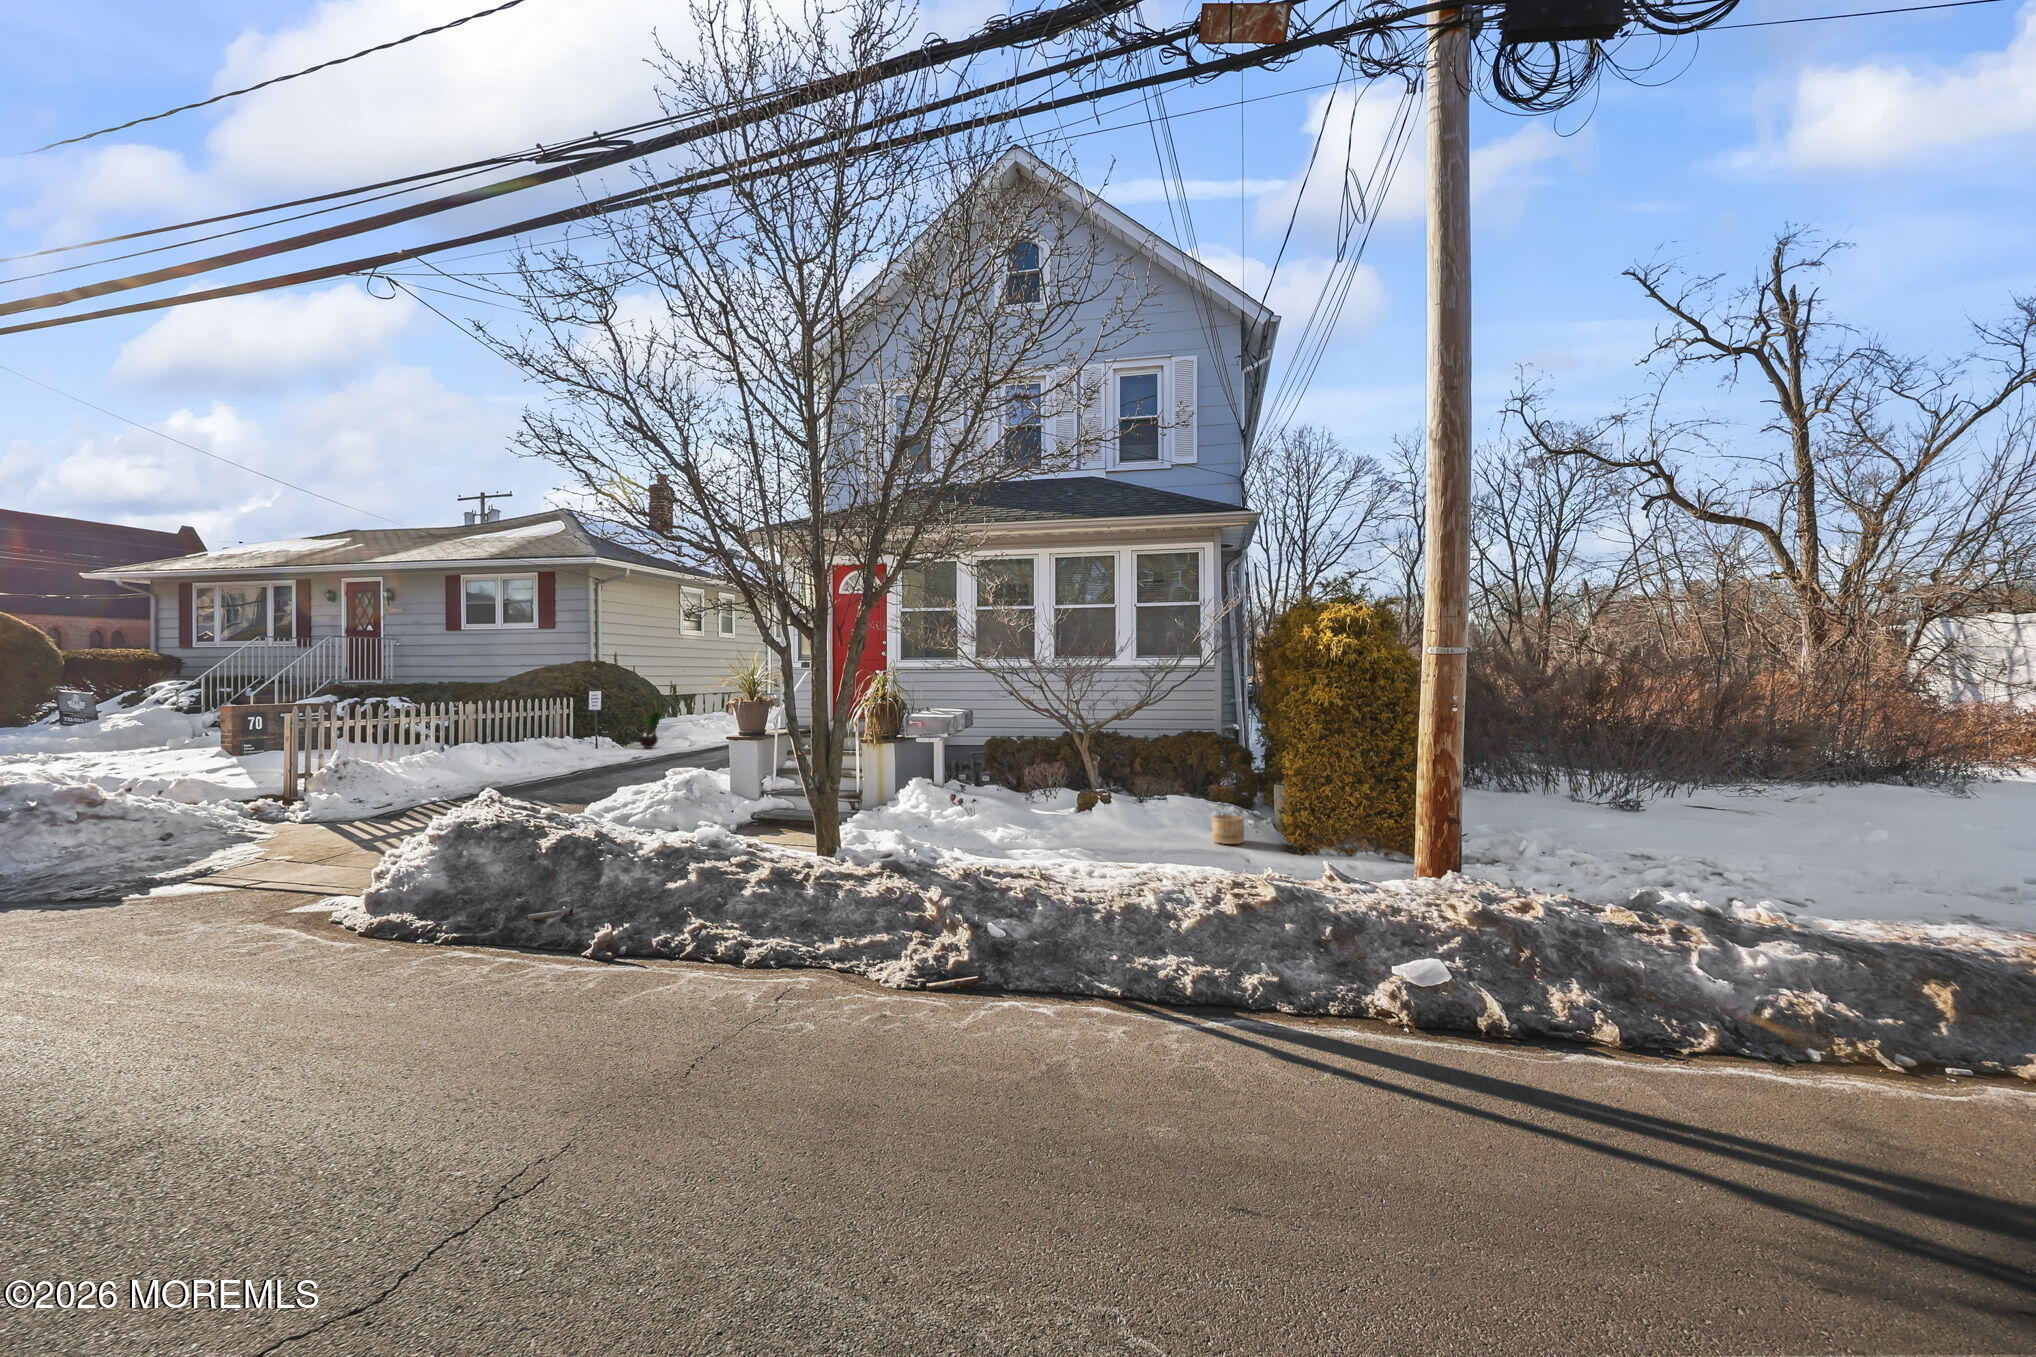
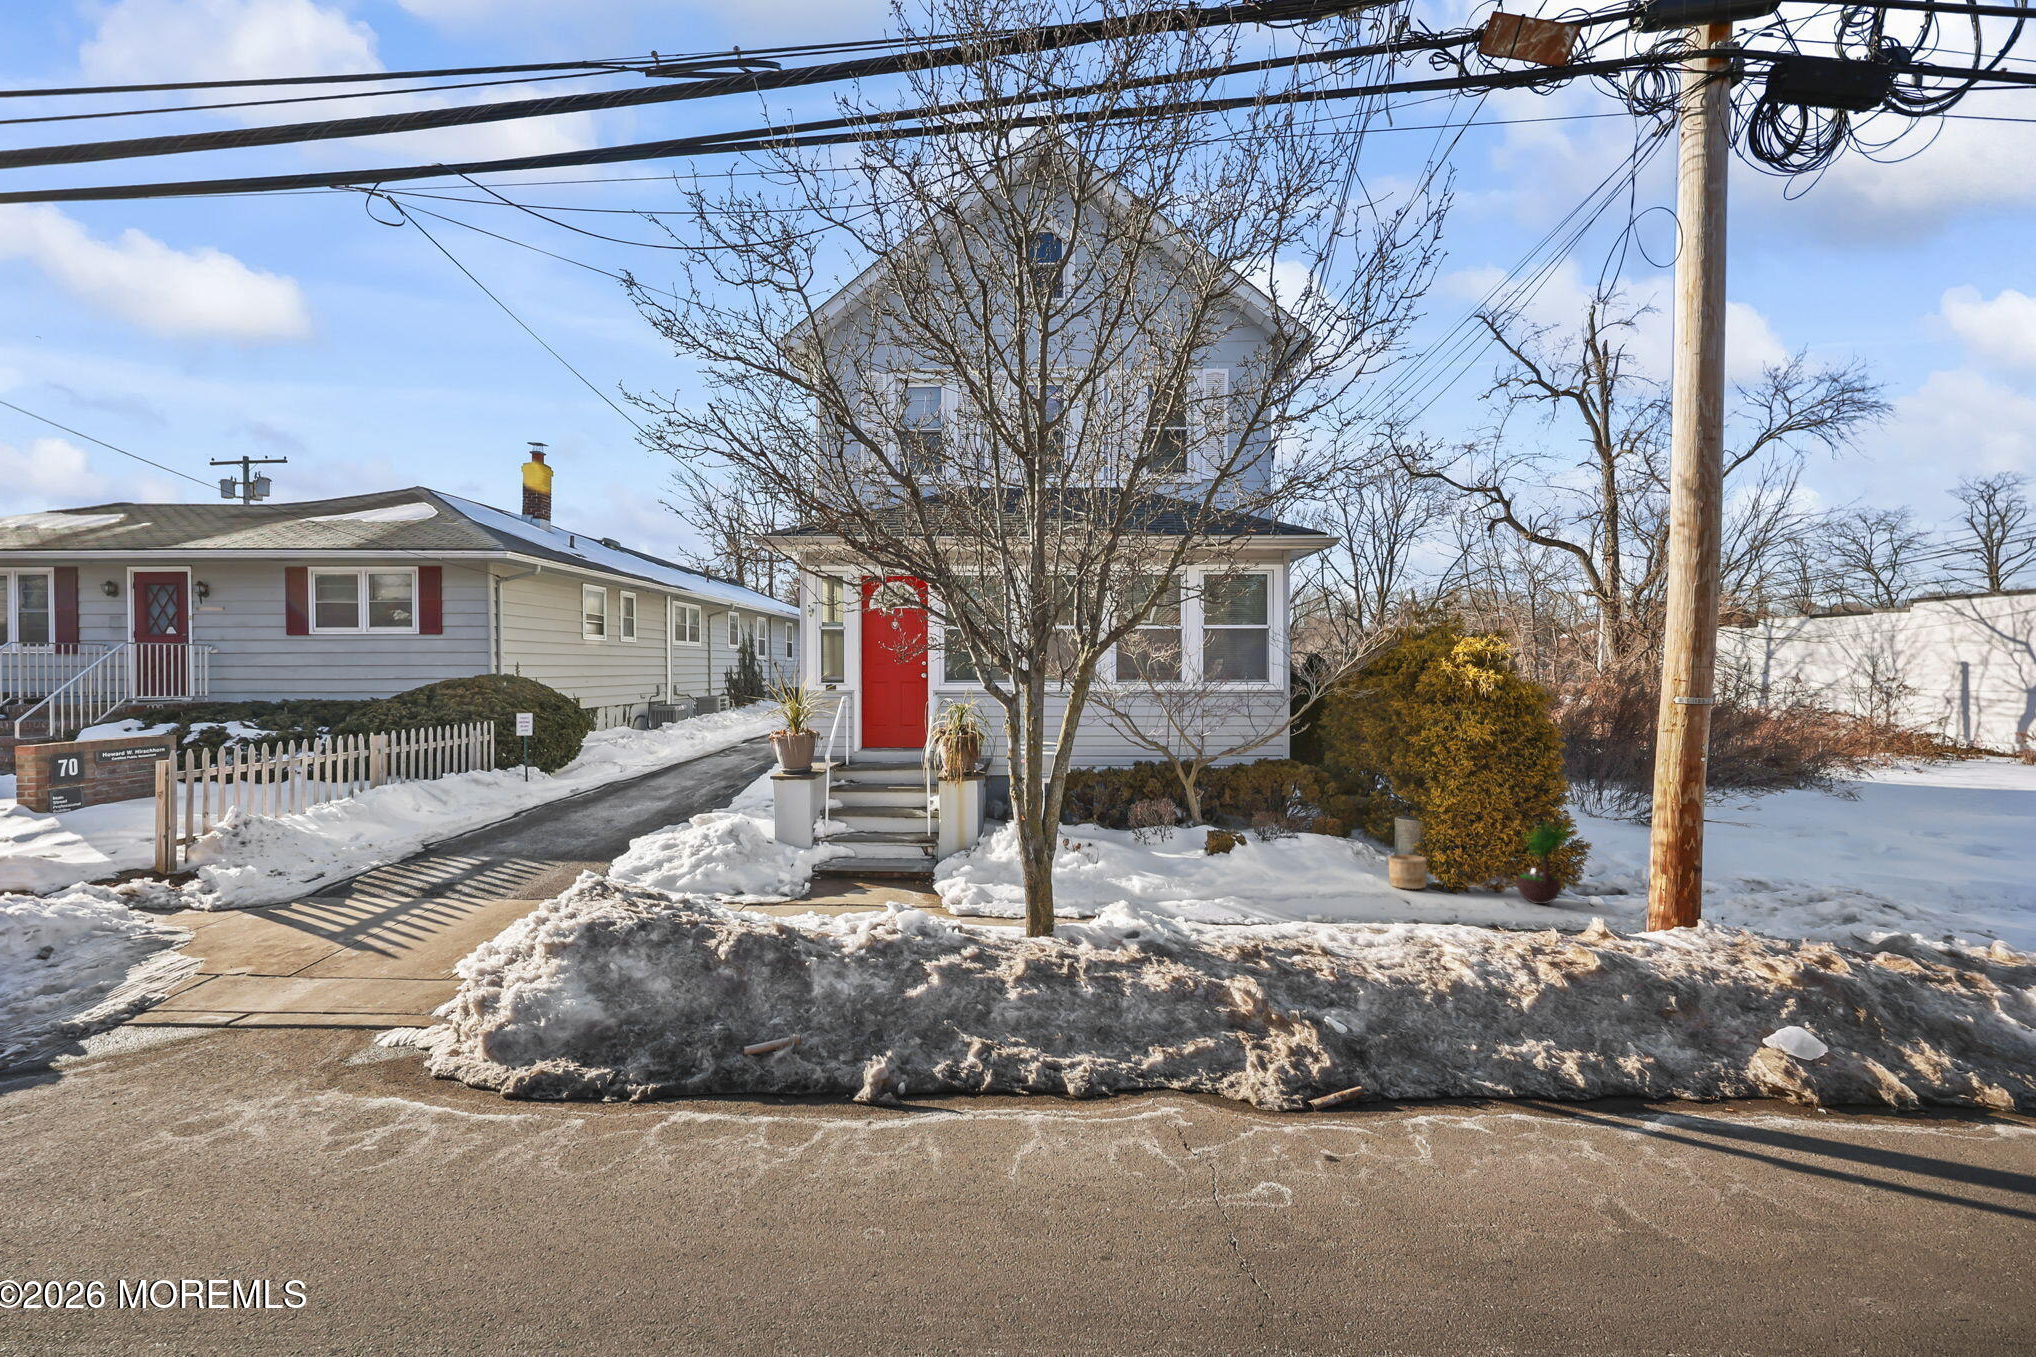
potted tree: present [639,712,663,748] -> present [1517,822,1570,904]

